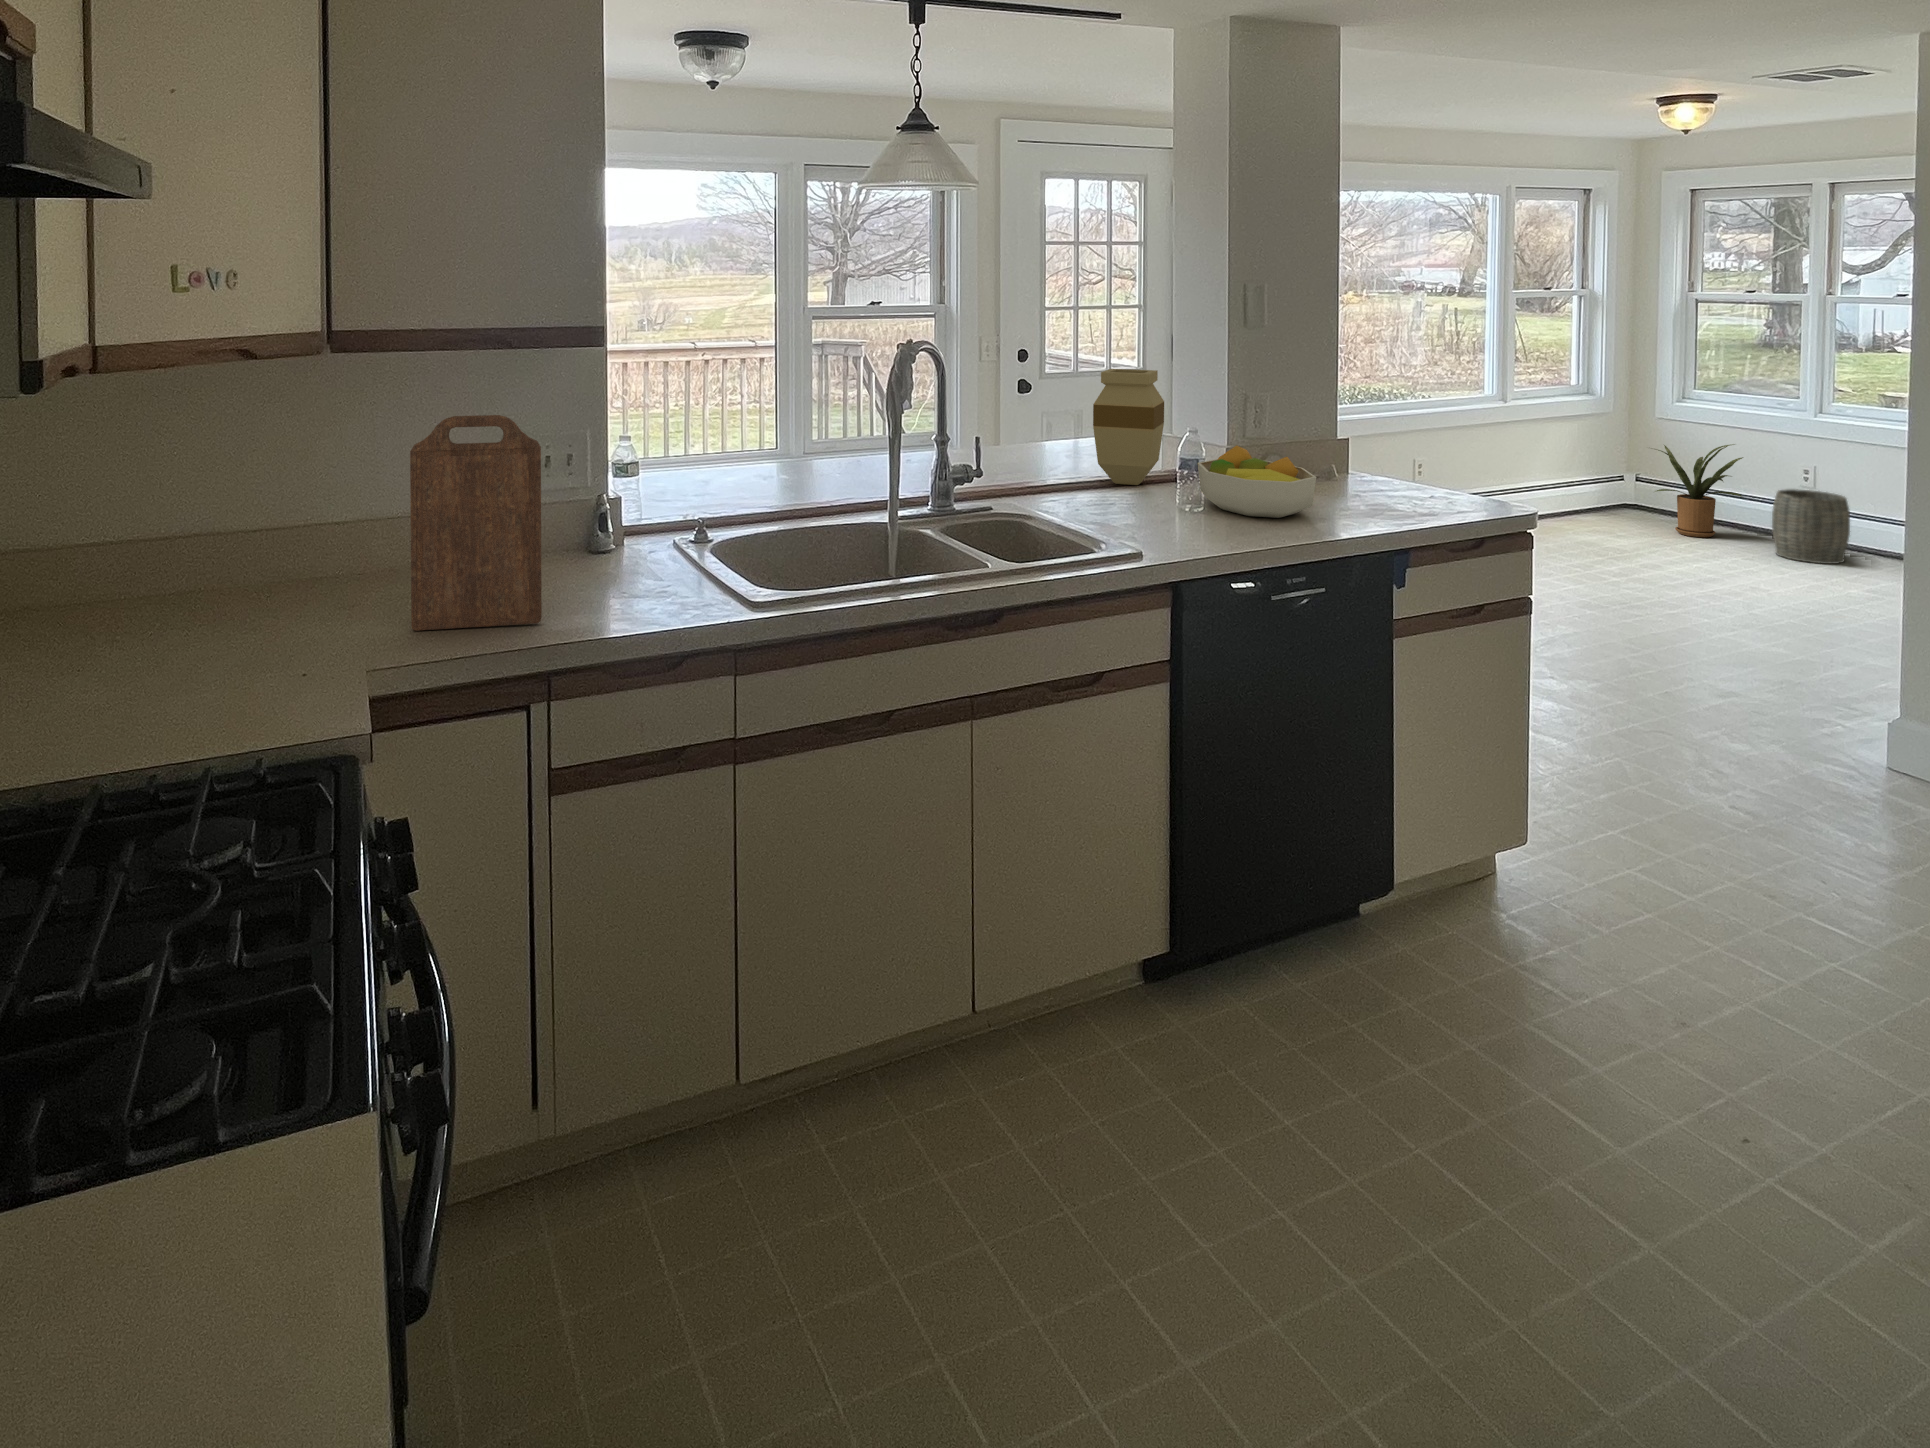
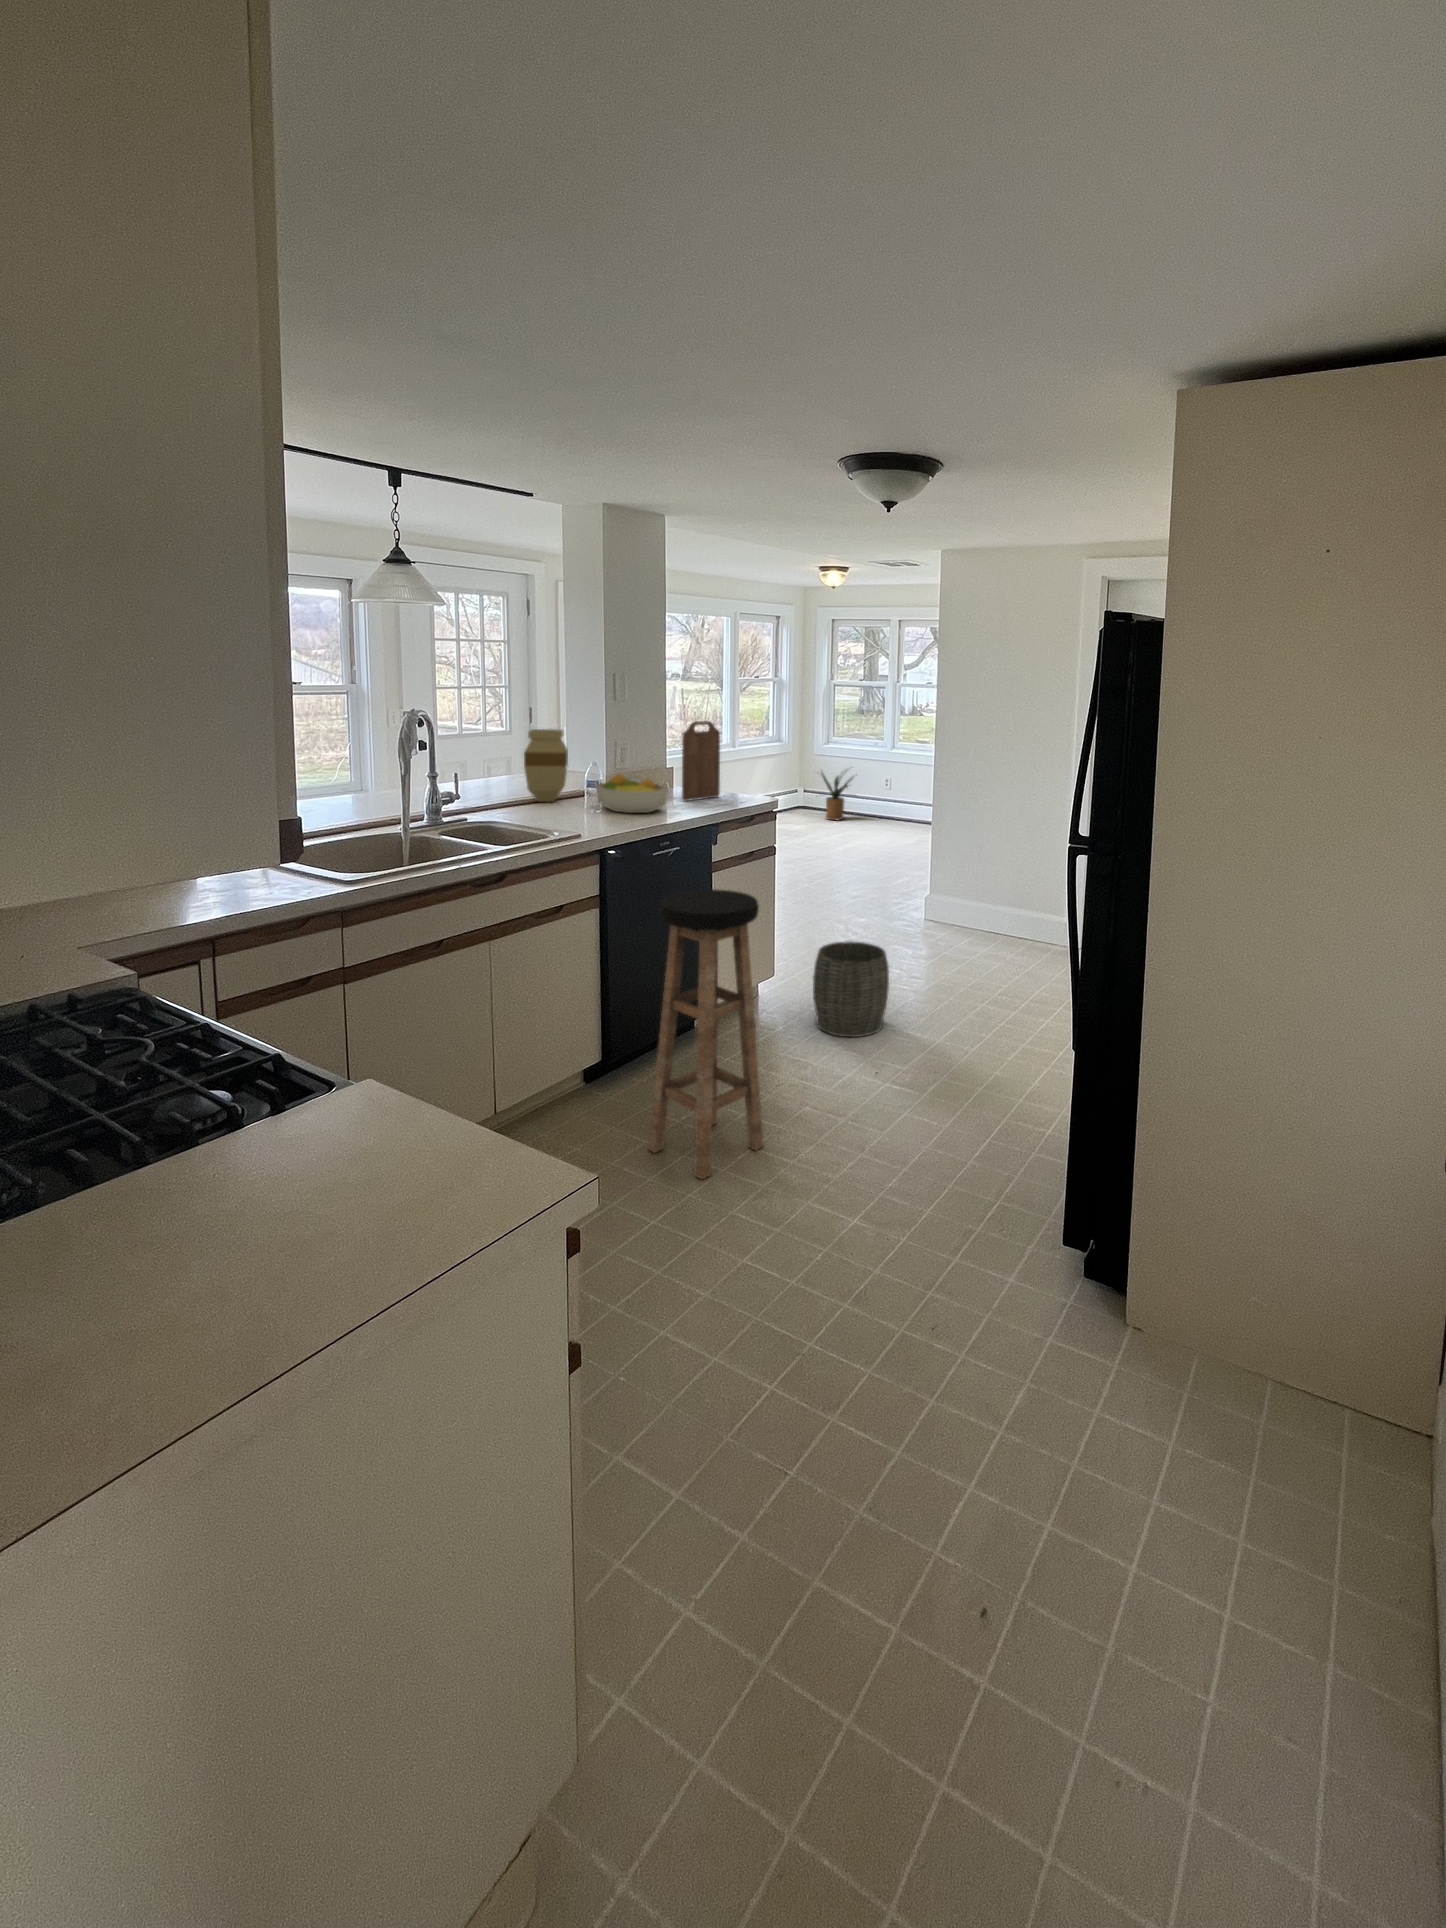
cutting board: present [410,415,542,631] -> present [682,721,720,801]
woven basket: present [1772,489,1850,564] -> present [813,941,889,1037]
bar stool: none [1215,689,1455,1316] -> present [648,889,764,1179]

